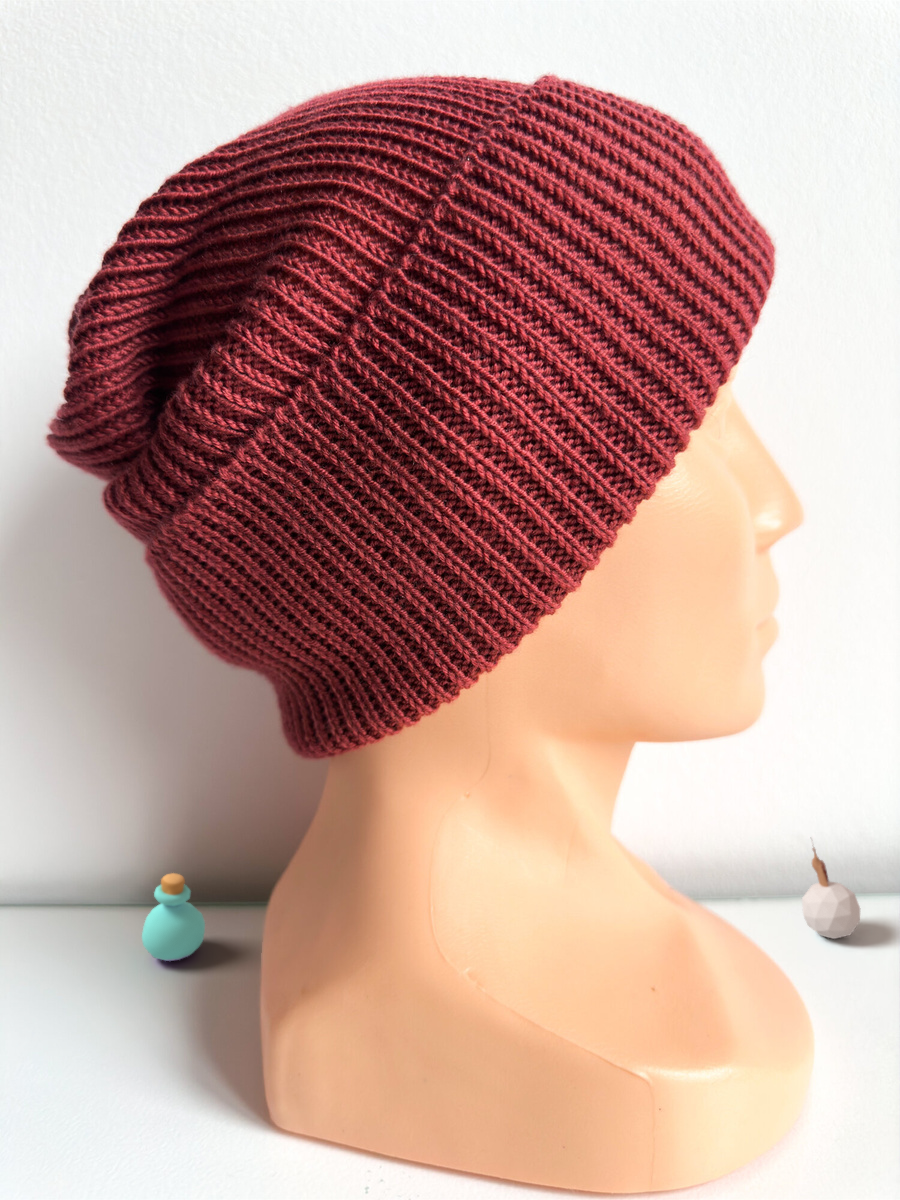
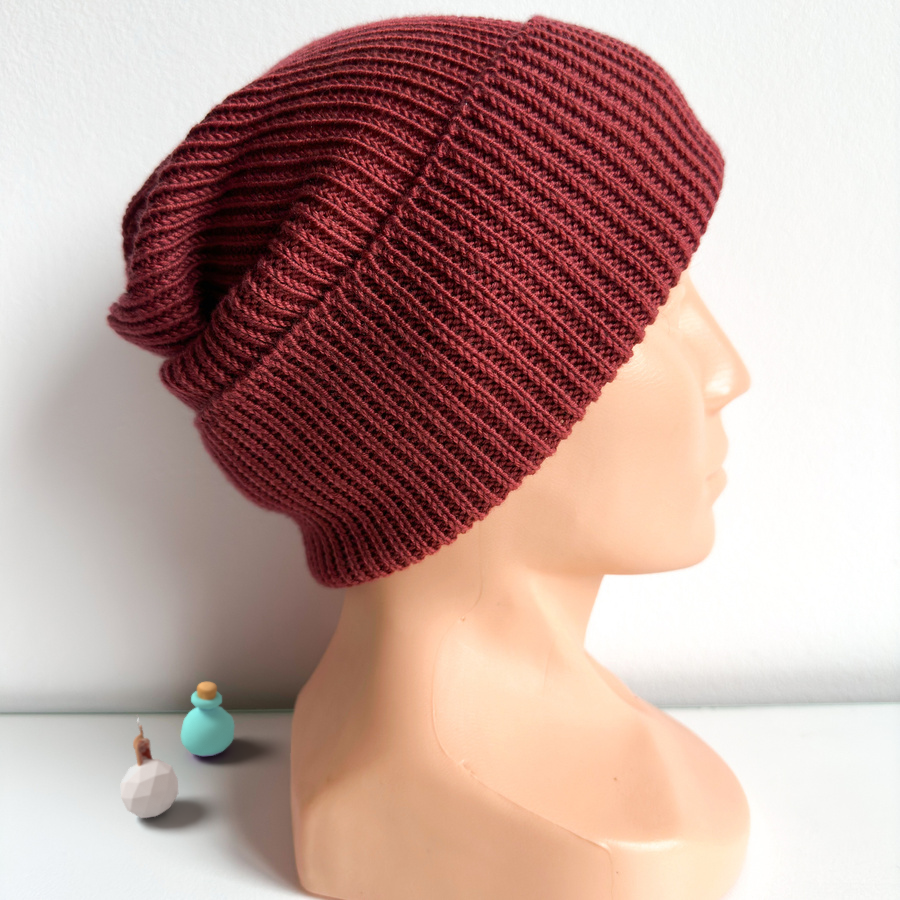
candle: present [802,847,860,939] -> present [121,725,178,818]

